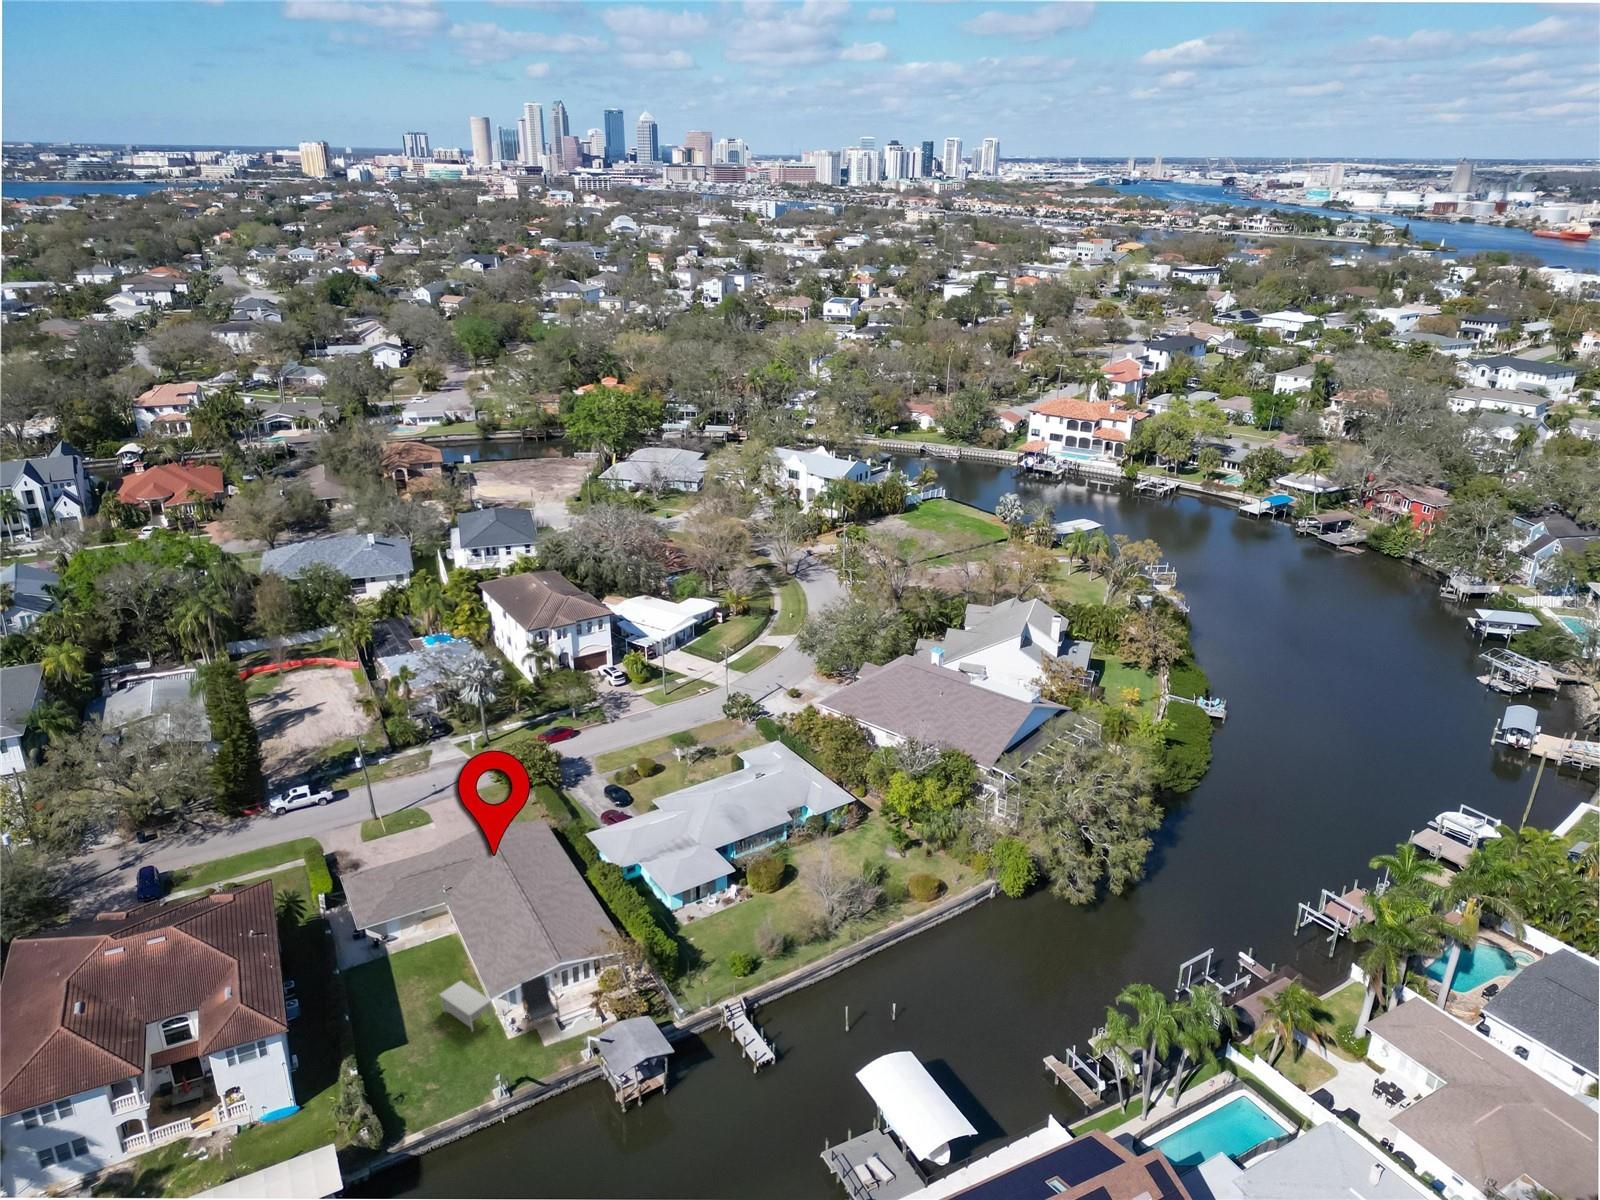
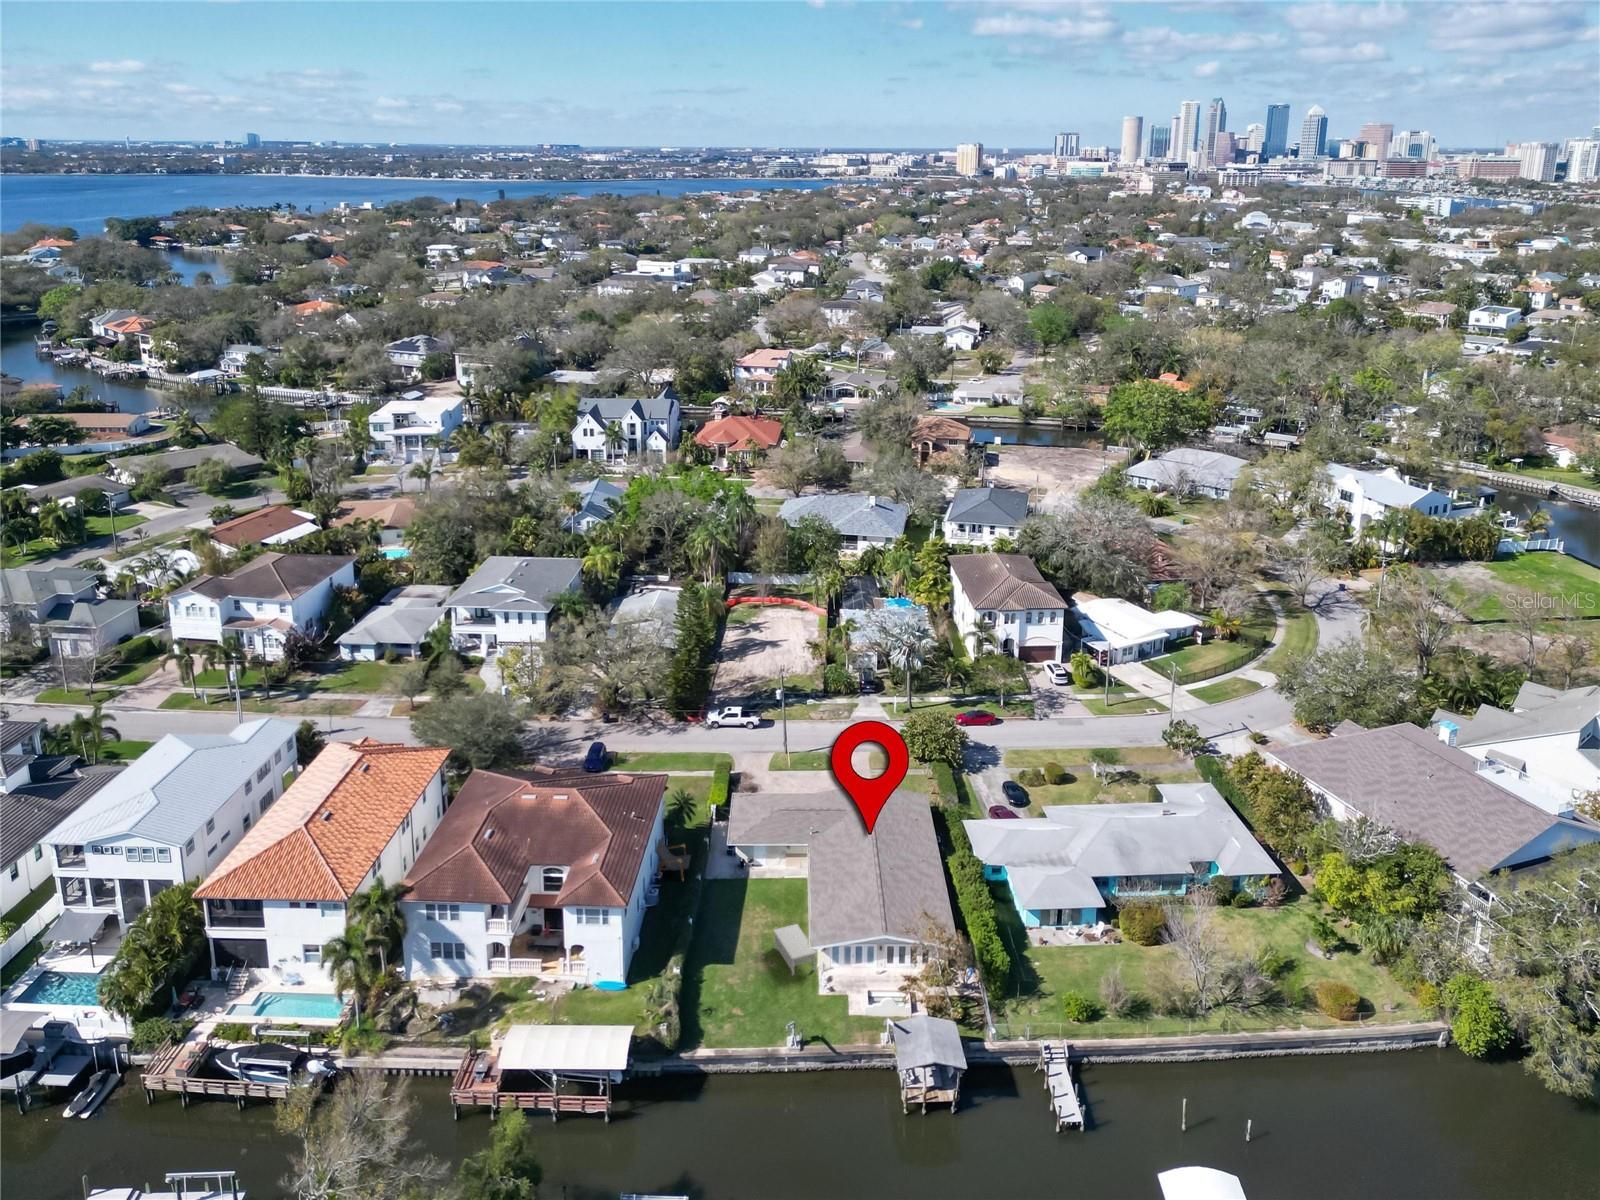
potted tree: present [920,831,940,856] -> none [1347,936,1375,968]
lounge chair: present [521,975,560,1029] -> present [656,839,691,878]

